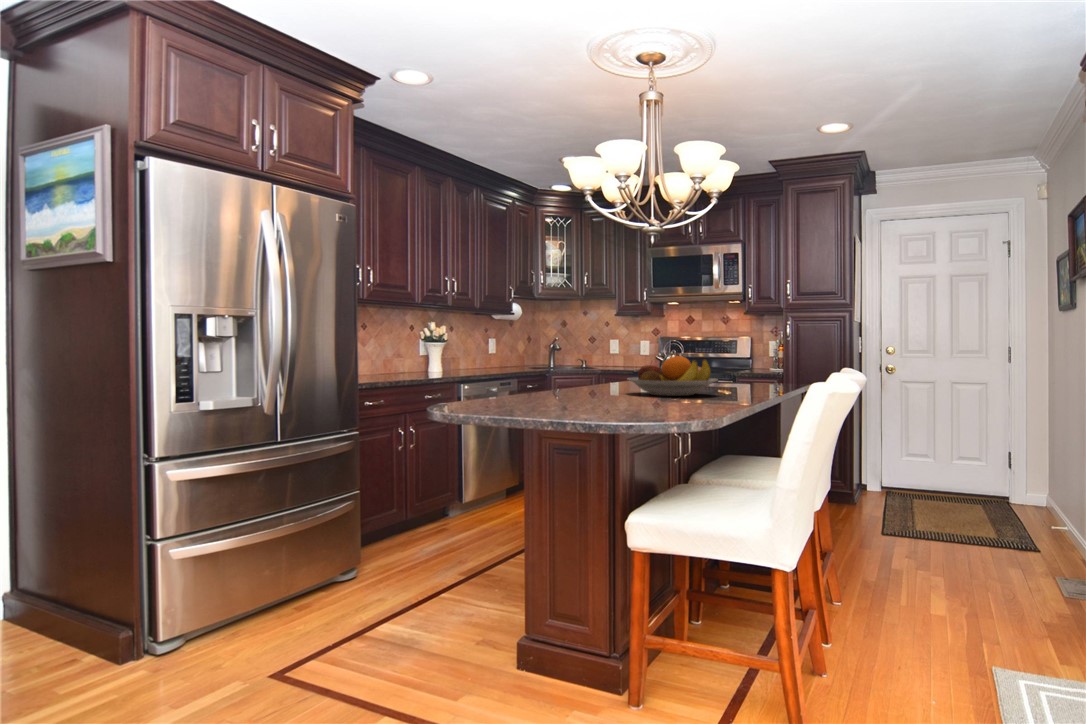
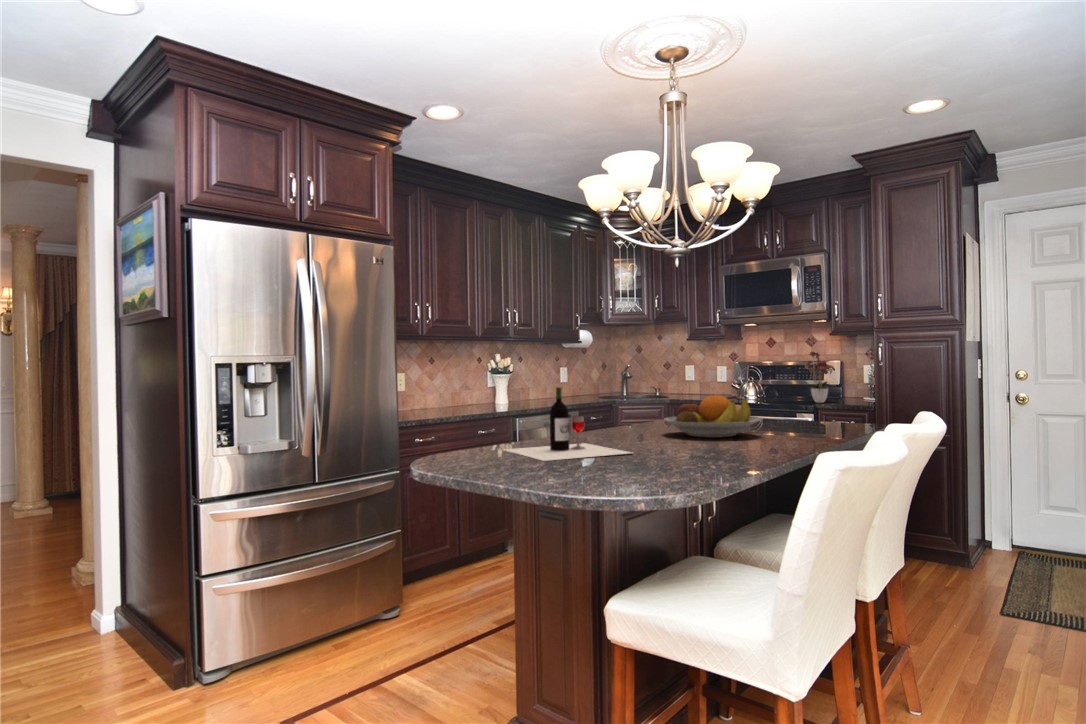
flower arrangement: none [725,324,758,375] -> present [805,352,835,403]
wine bottle: none [486,342,618,410] -> present [506,387,631,461]

